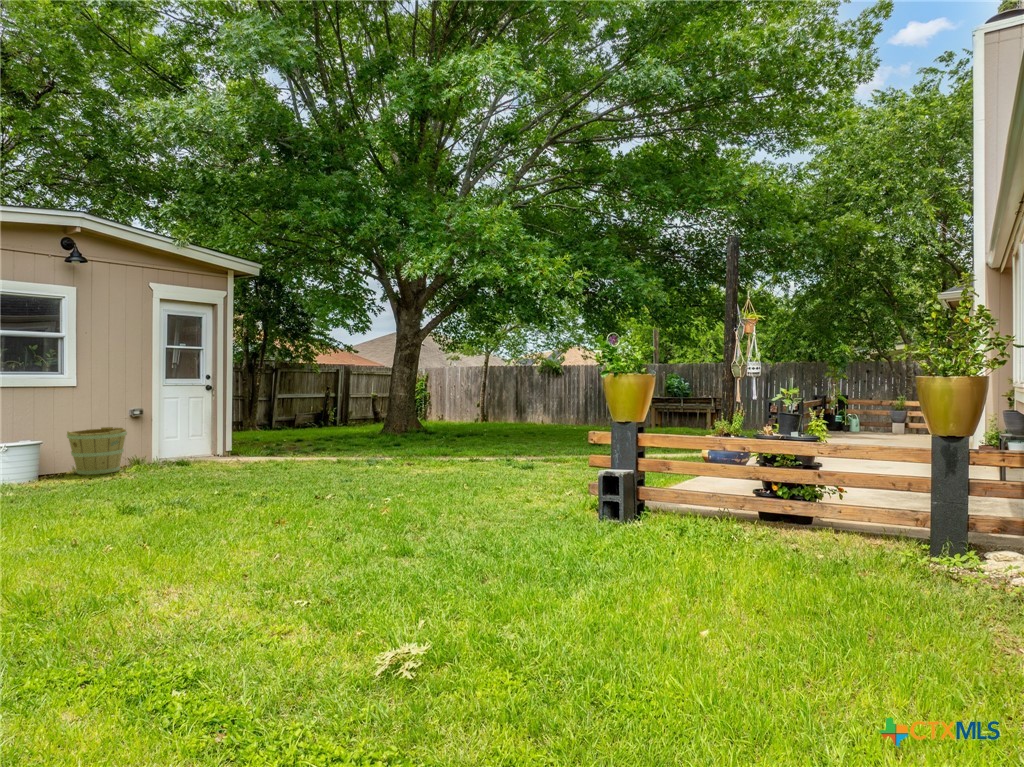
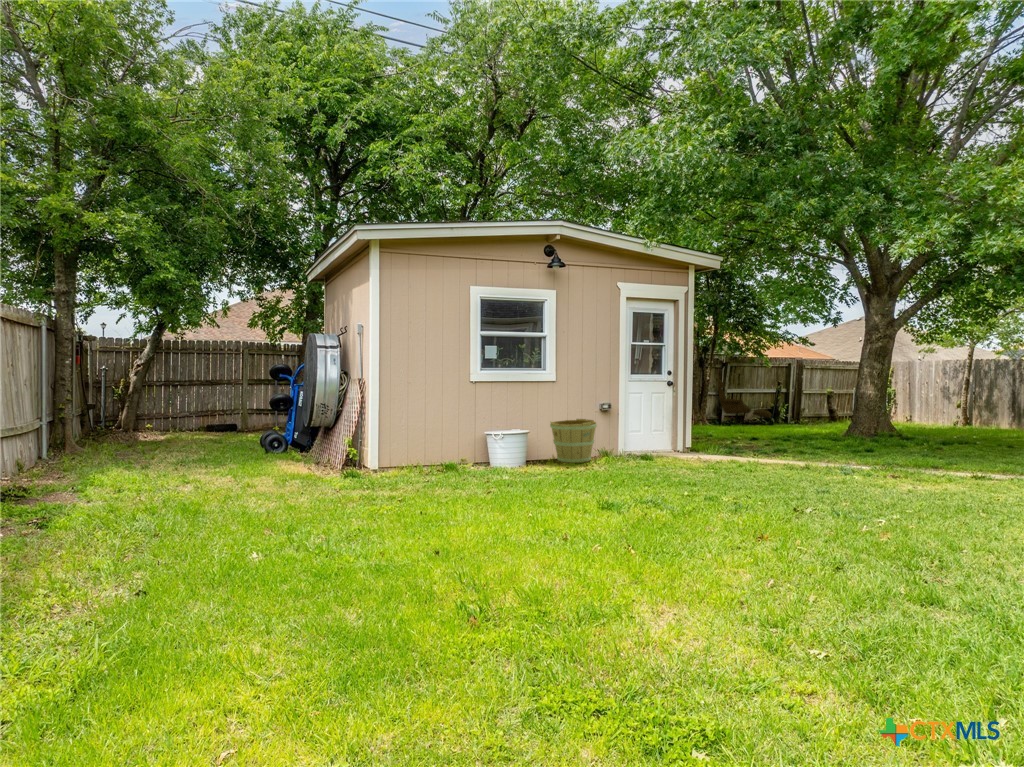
lounge chair: none [267,385,321,430] -> present [718,380,772,424]

